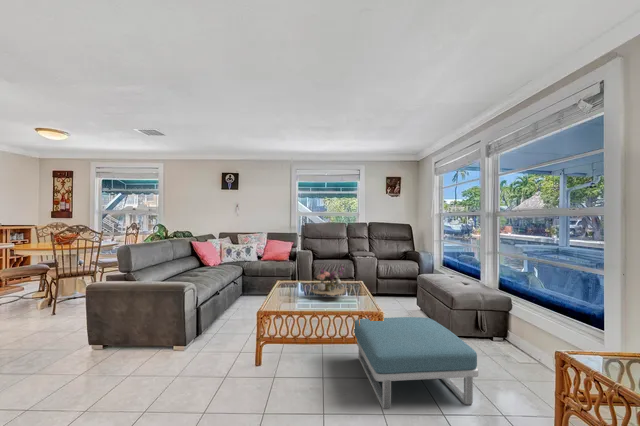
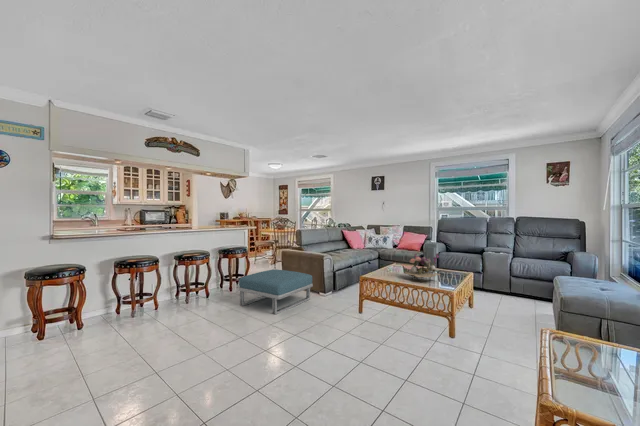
footstool: present [354,317,479,409] -> present [238,269,313,314]

